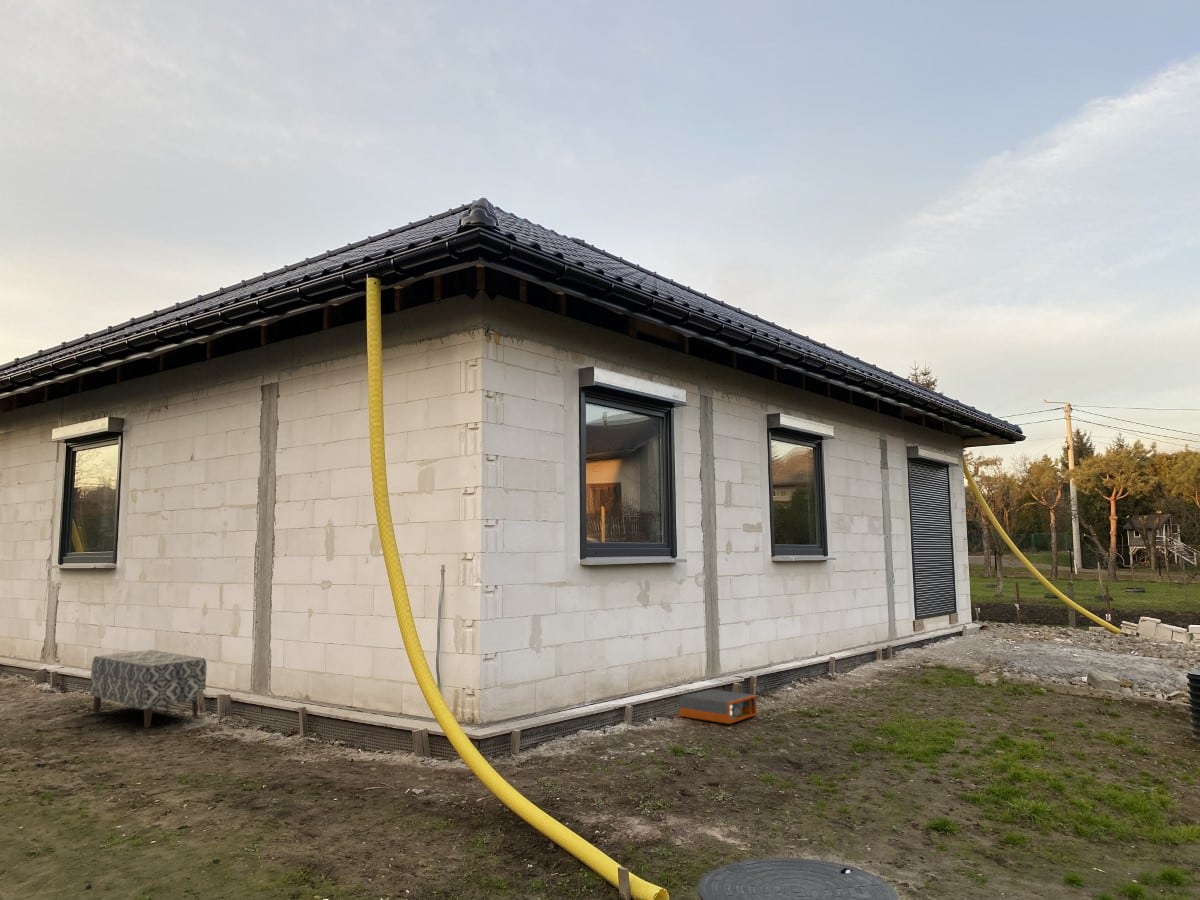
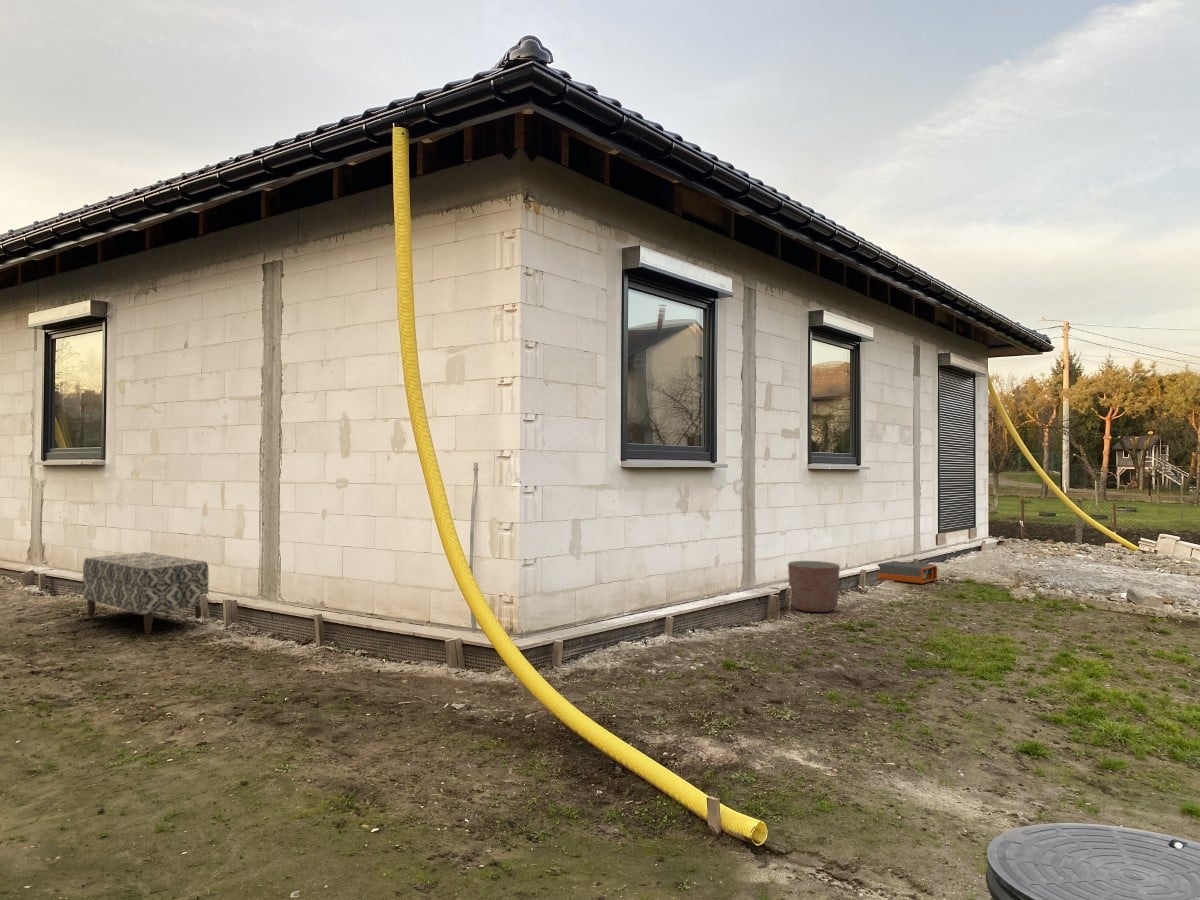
planter: none [753,649,801,699] -> present [788,561,840,612]
storage box: present [678,690,757,724] -> present [877,561,937,584]

